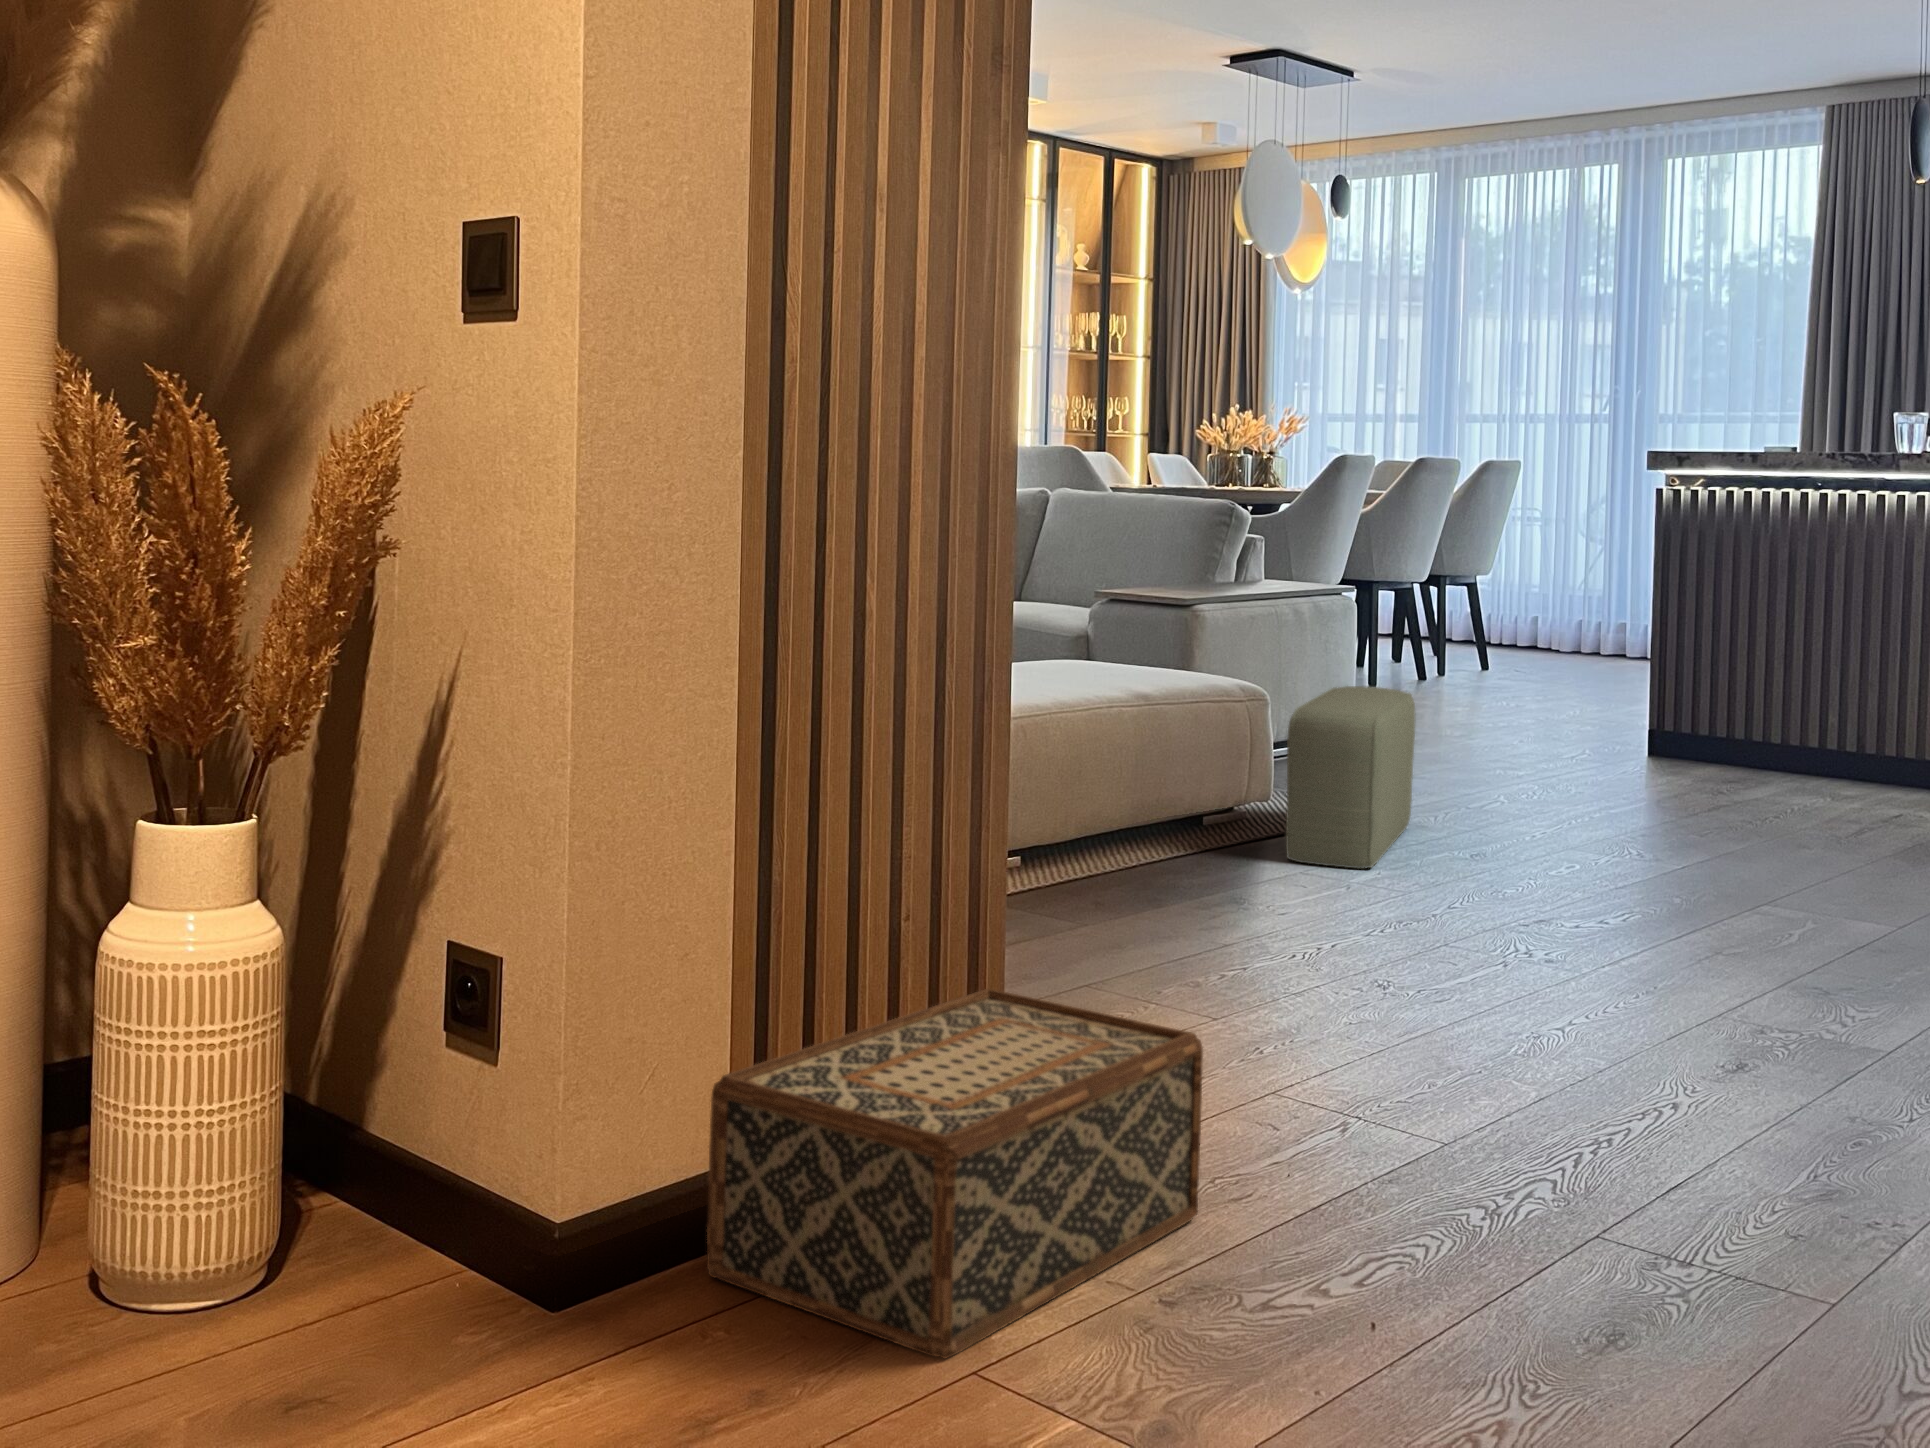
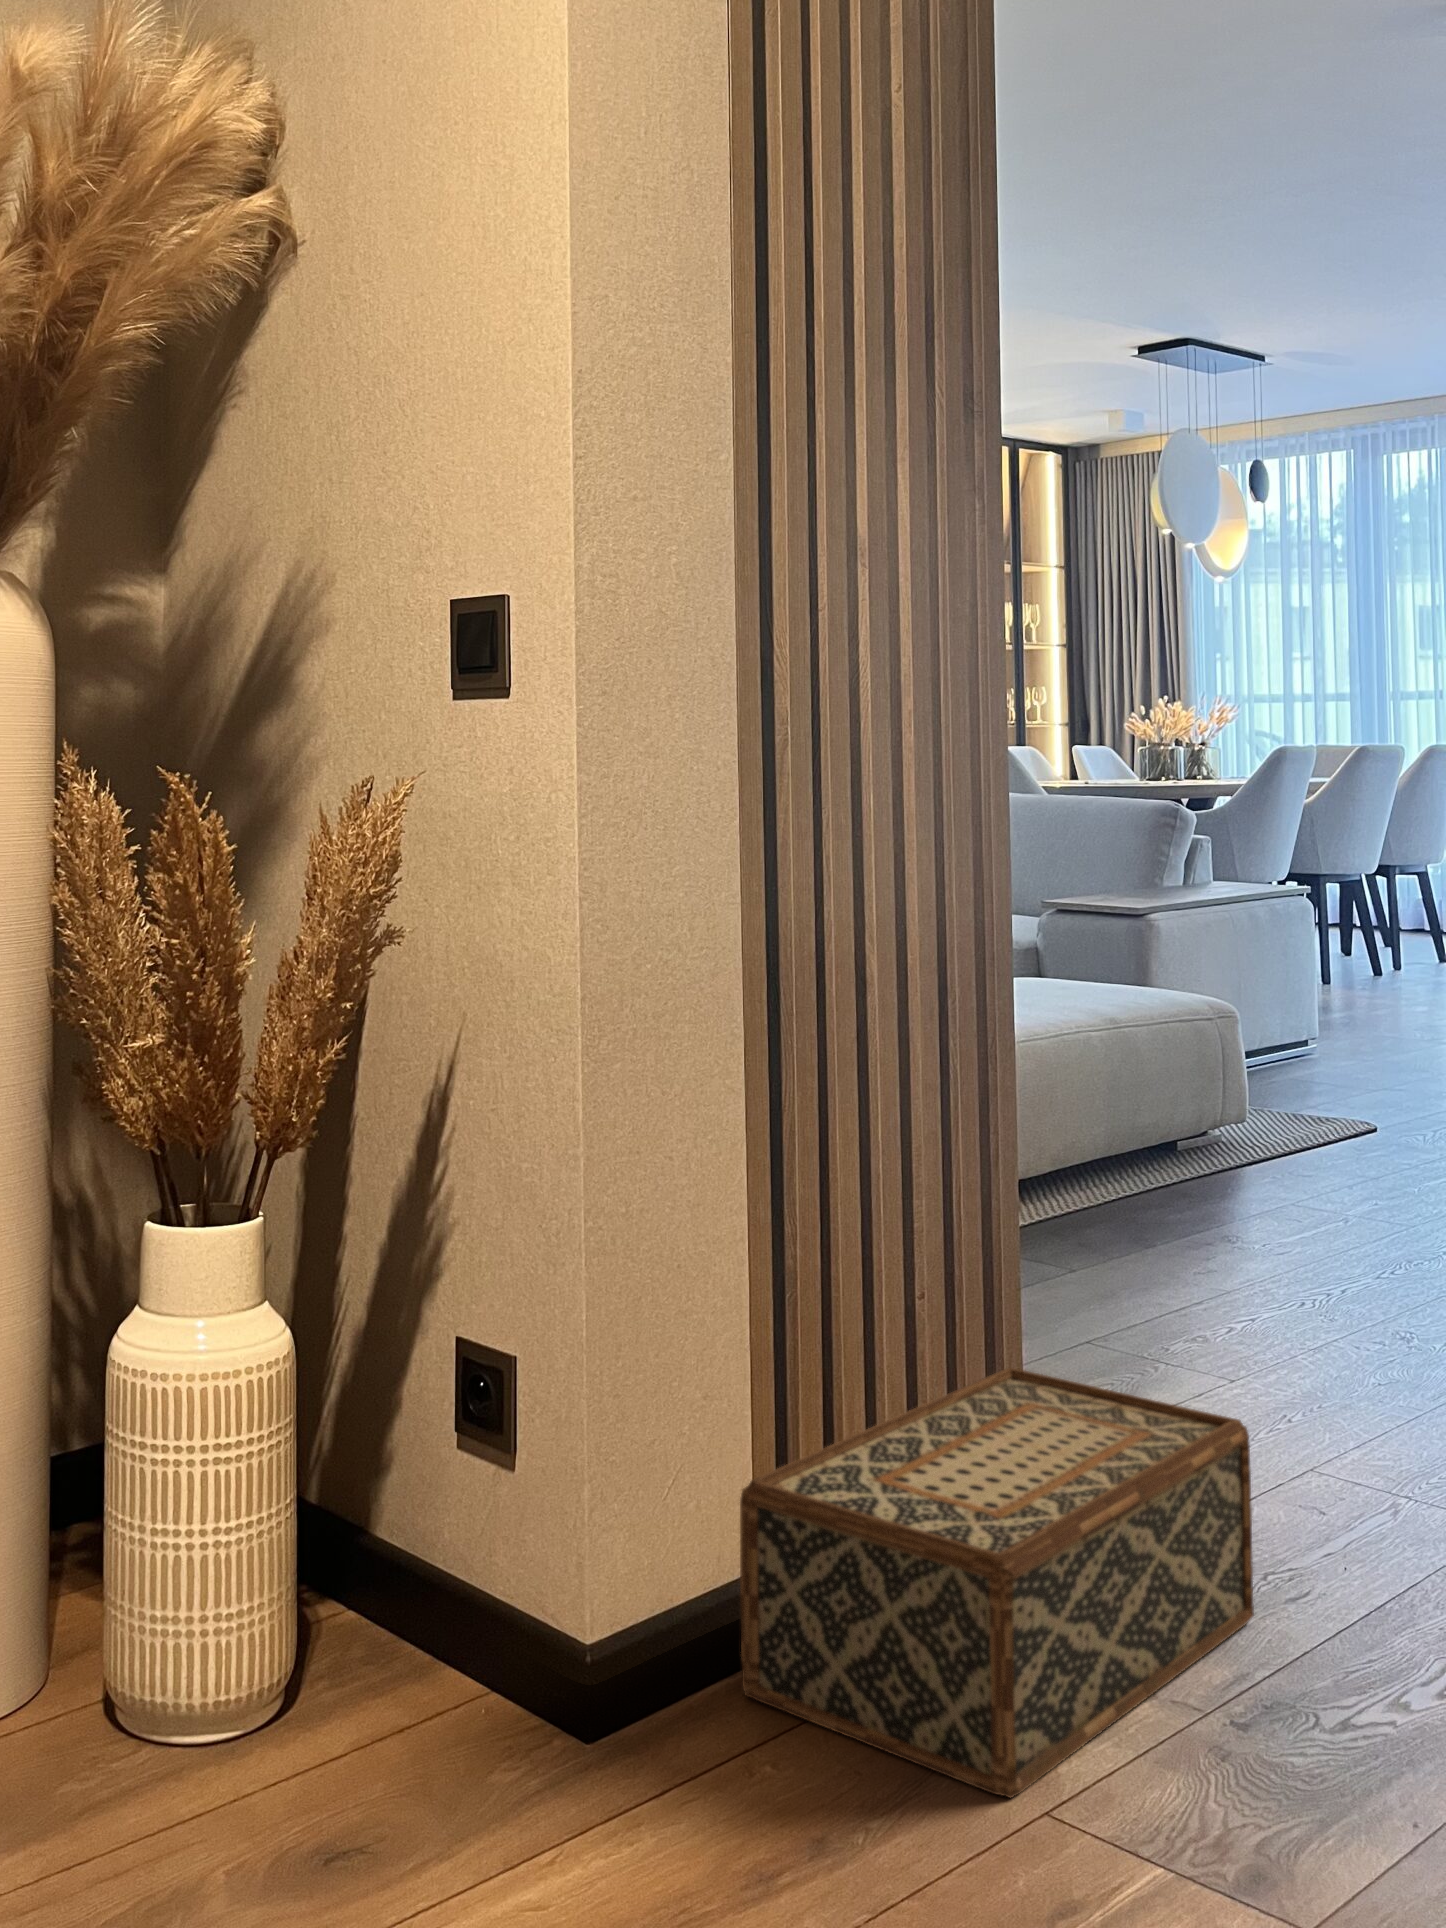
pouf: present [1286,686,1415,869] -> none [1265,999,1393,1194]

